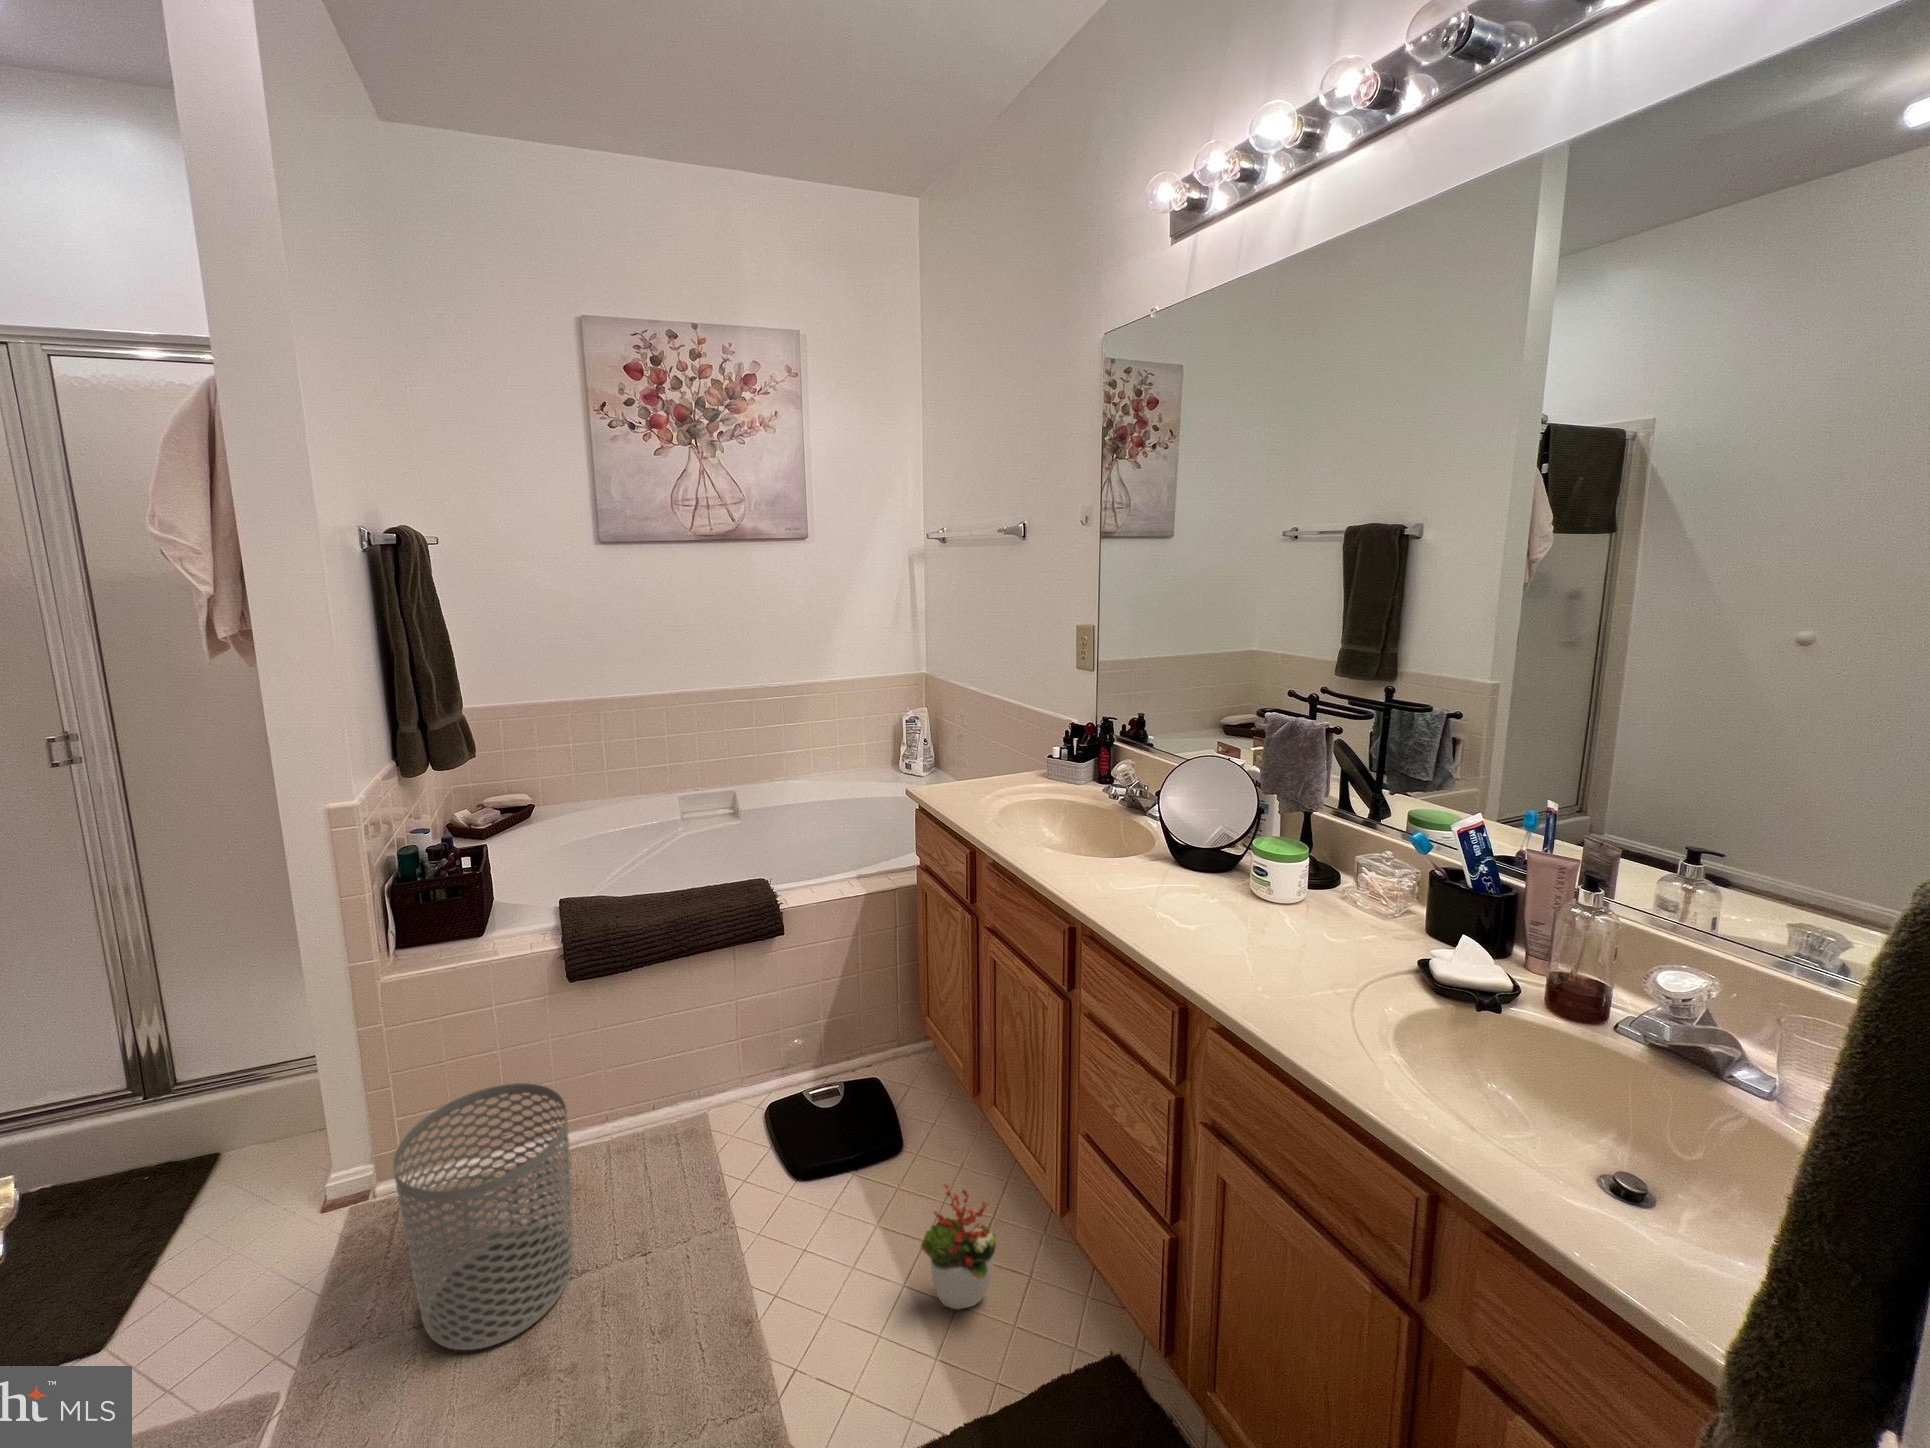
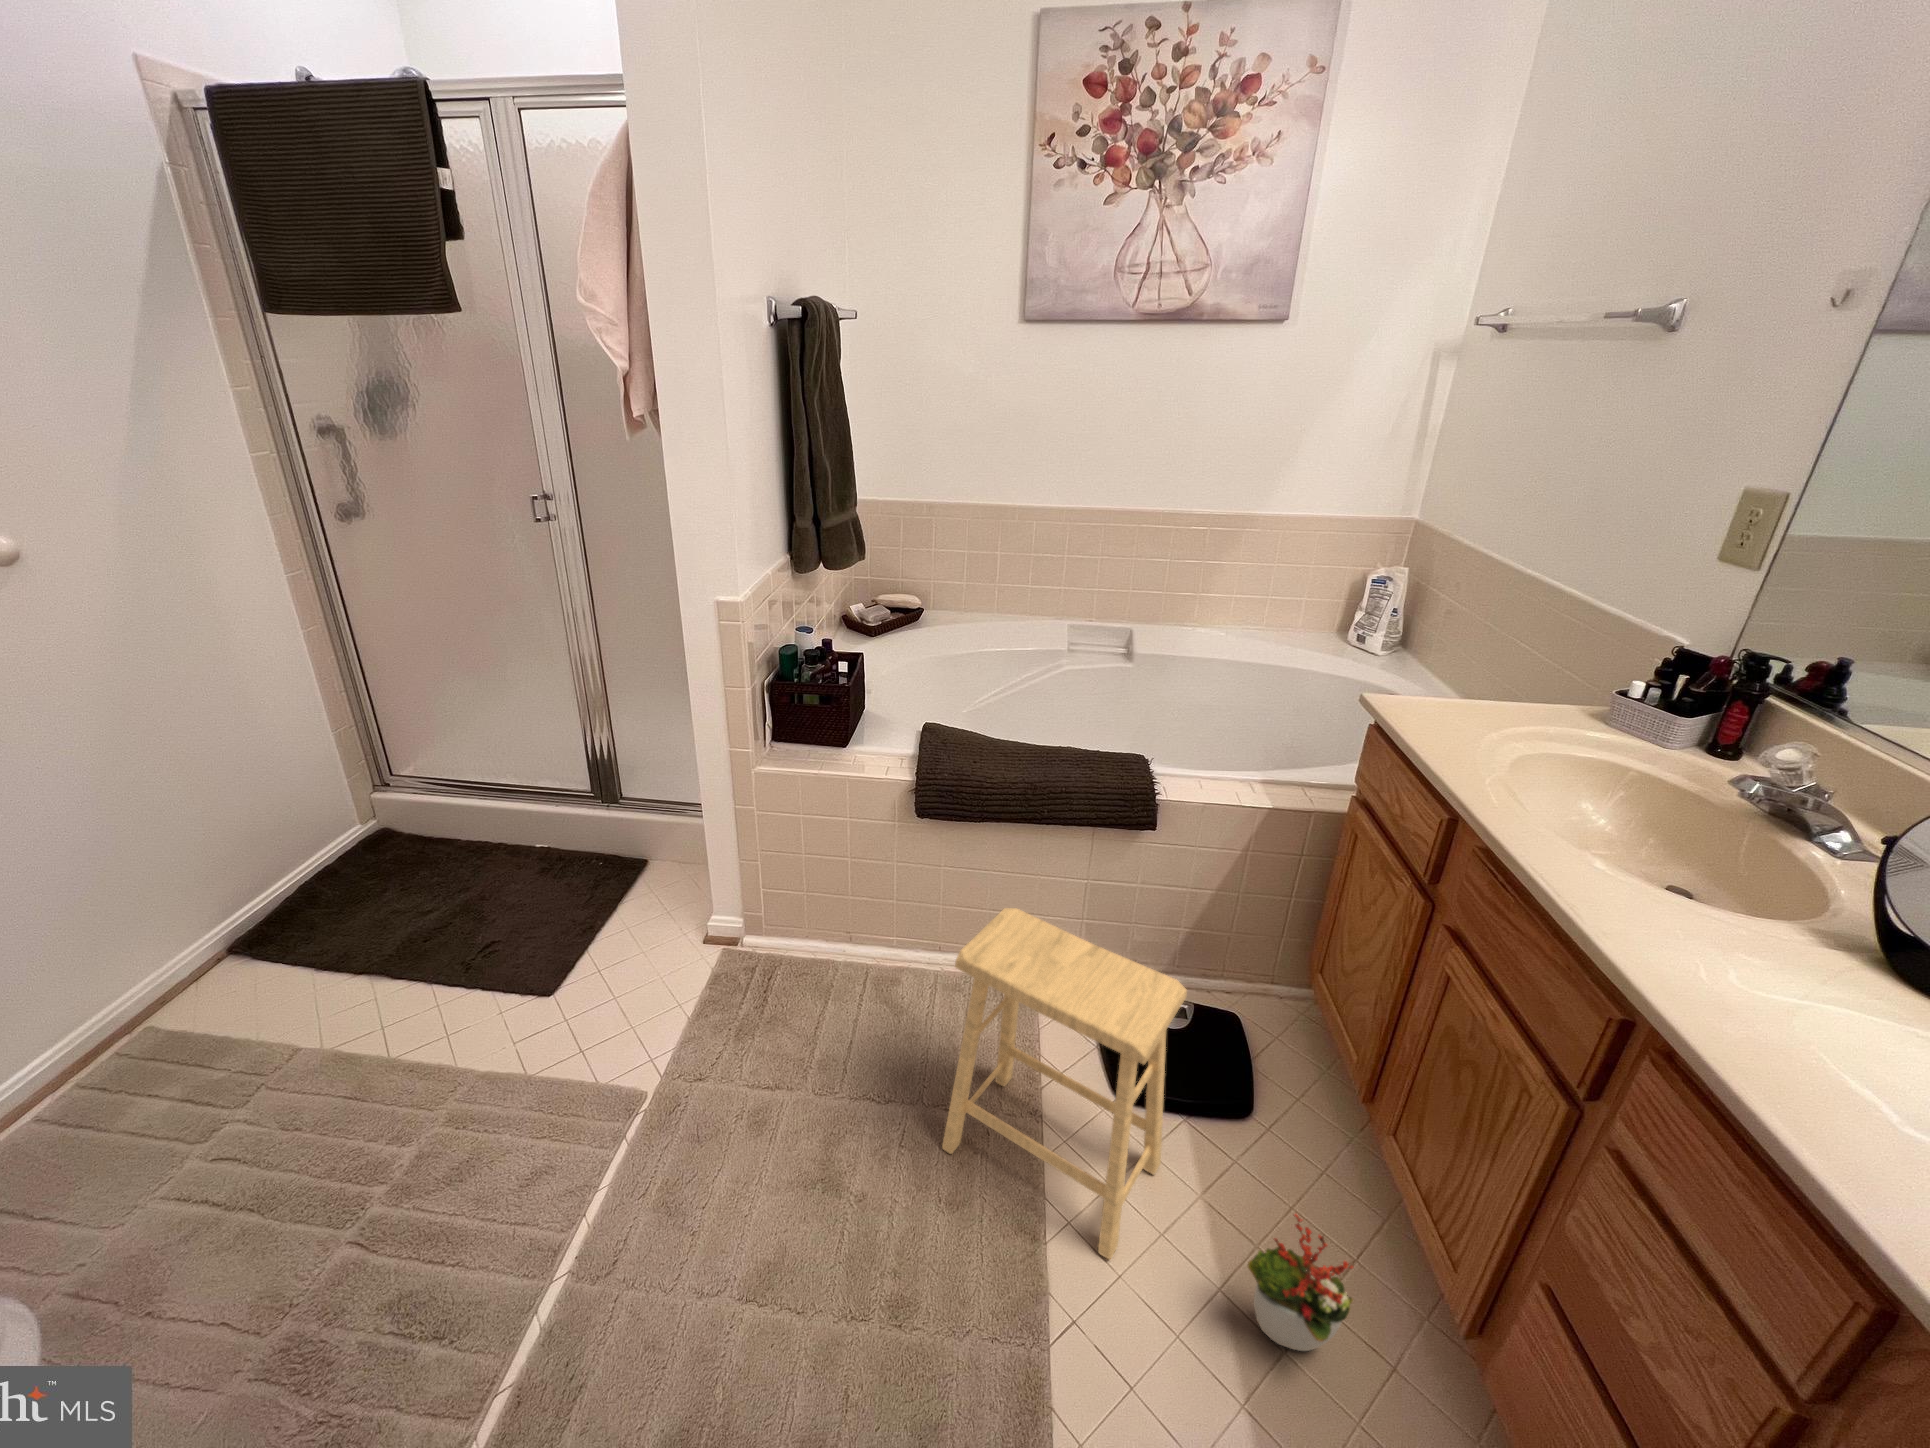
footstool: none [633,1025,844,1313] -> present [942,908,1187,1260]
waste bin: present [393,1083,573,1350] -> none [739,901,893,1133]

